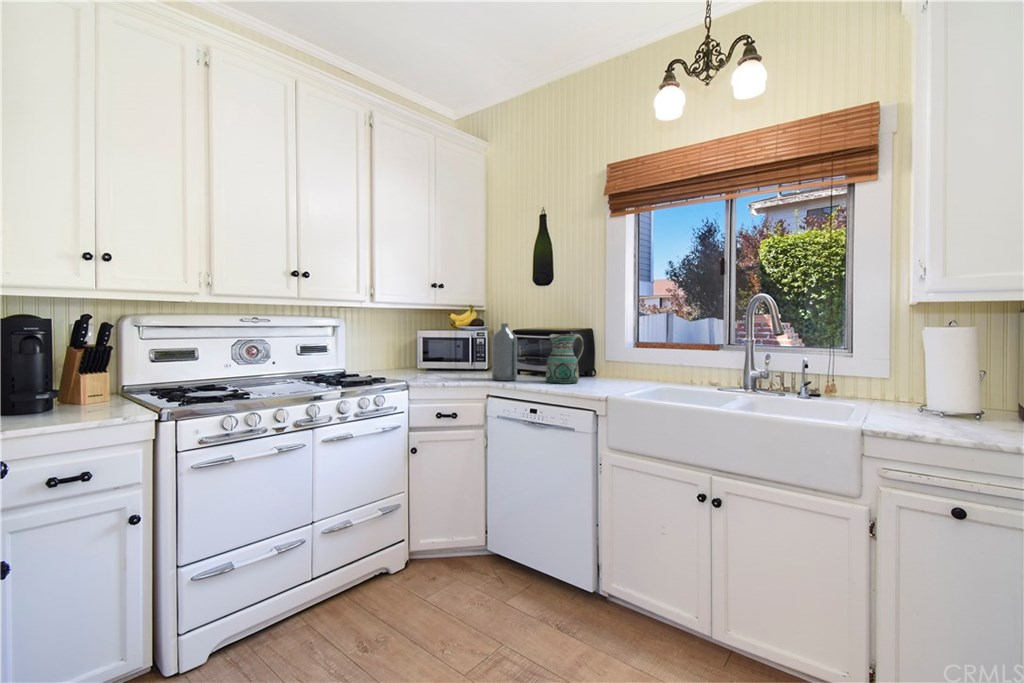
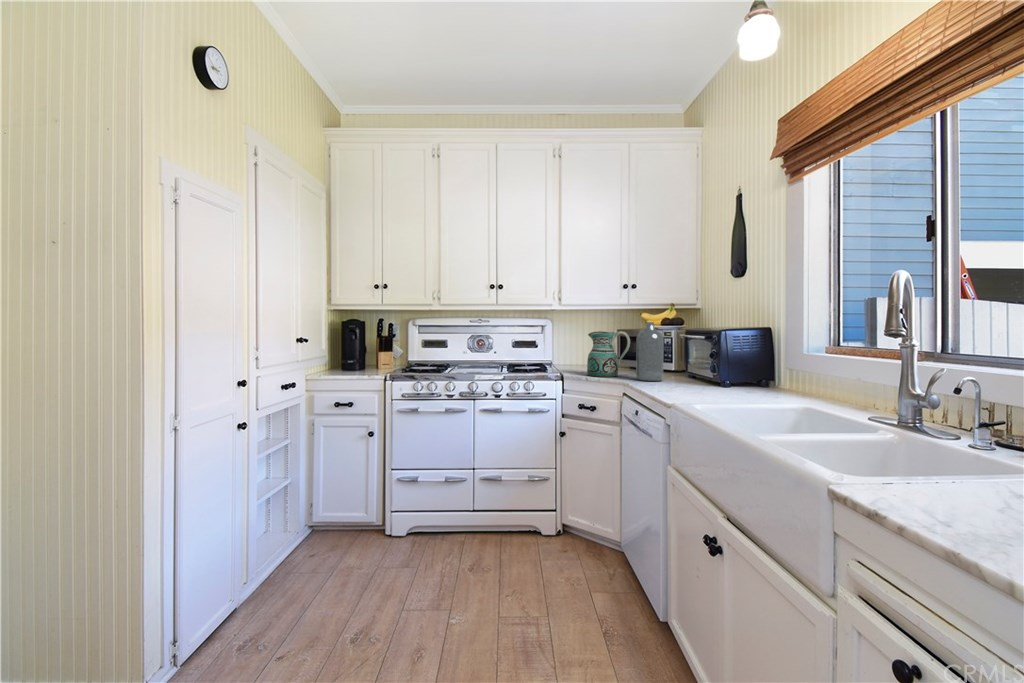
ceramic pitcher: present [546,334,583,384] -> present [587,331,630,377]

